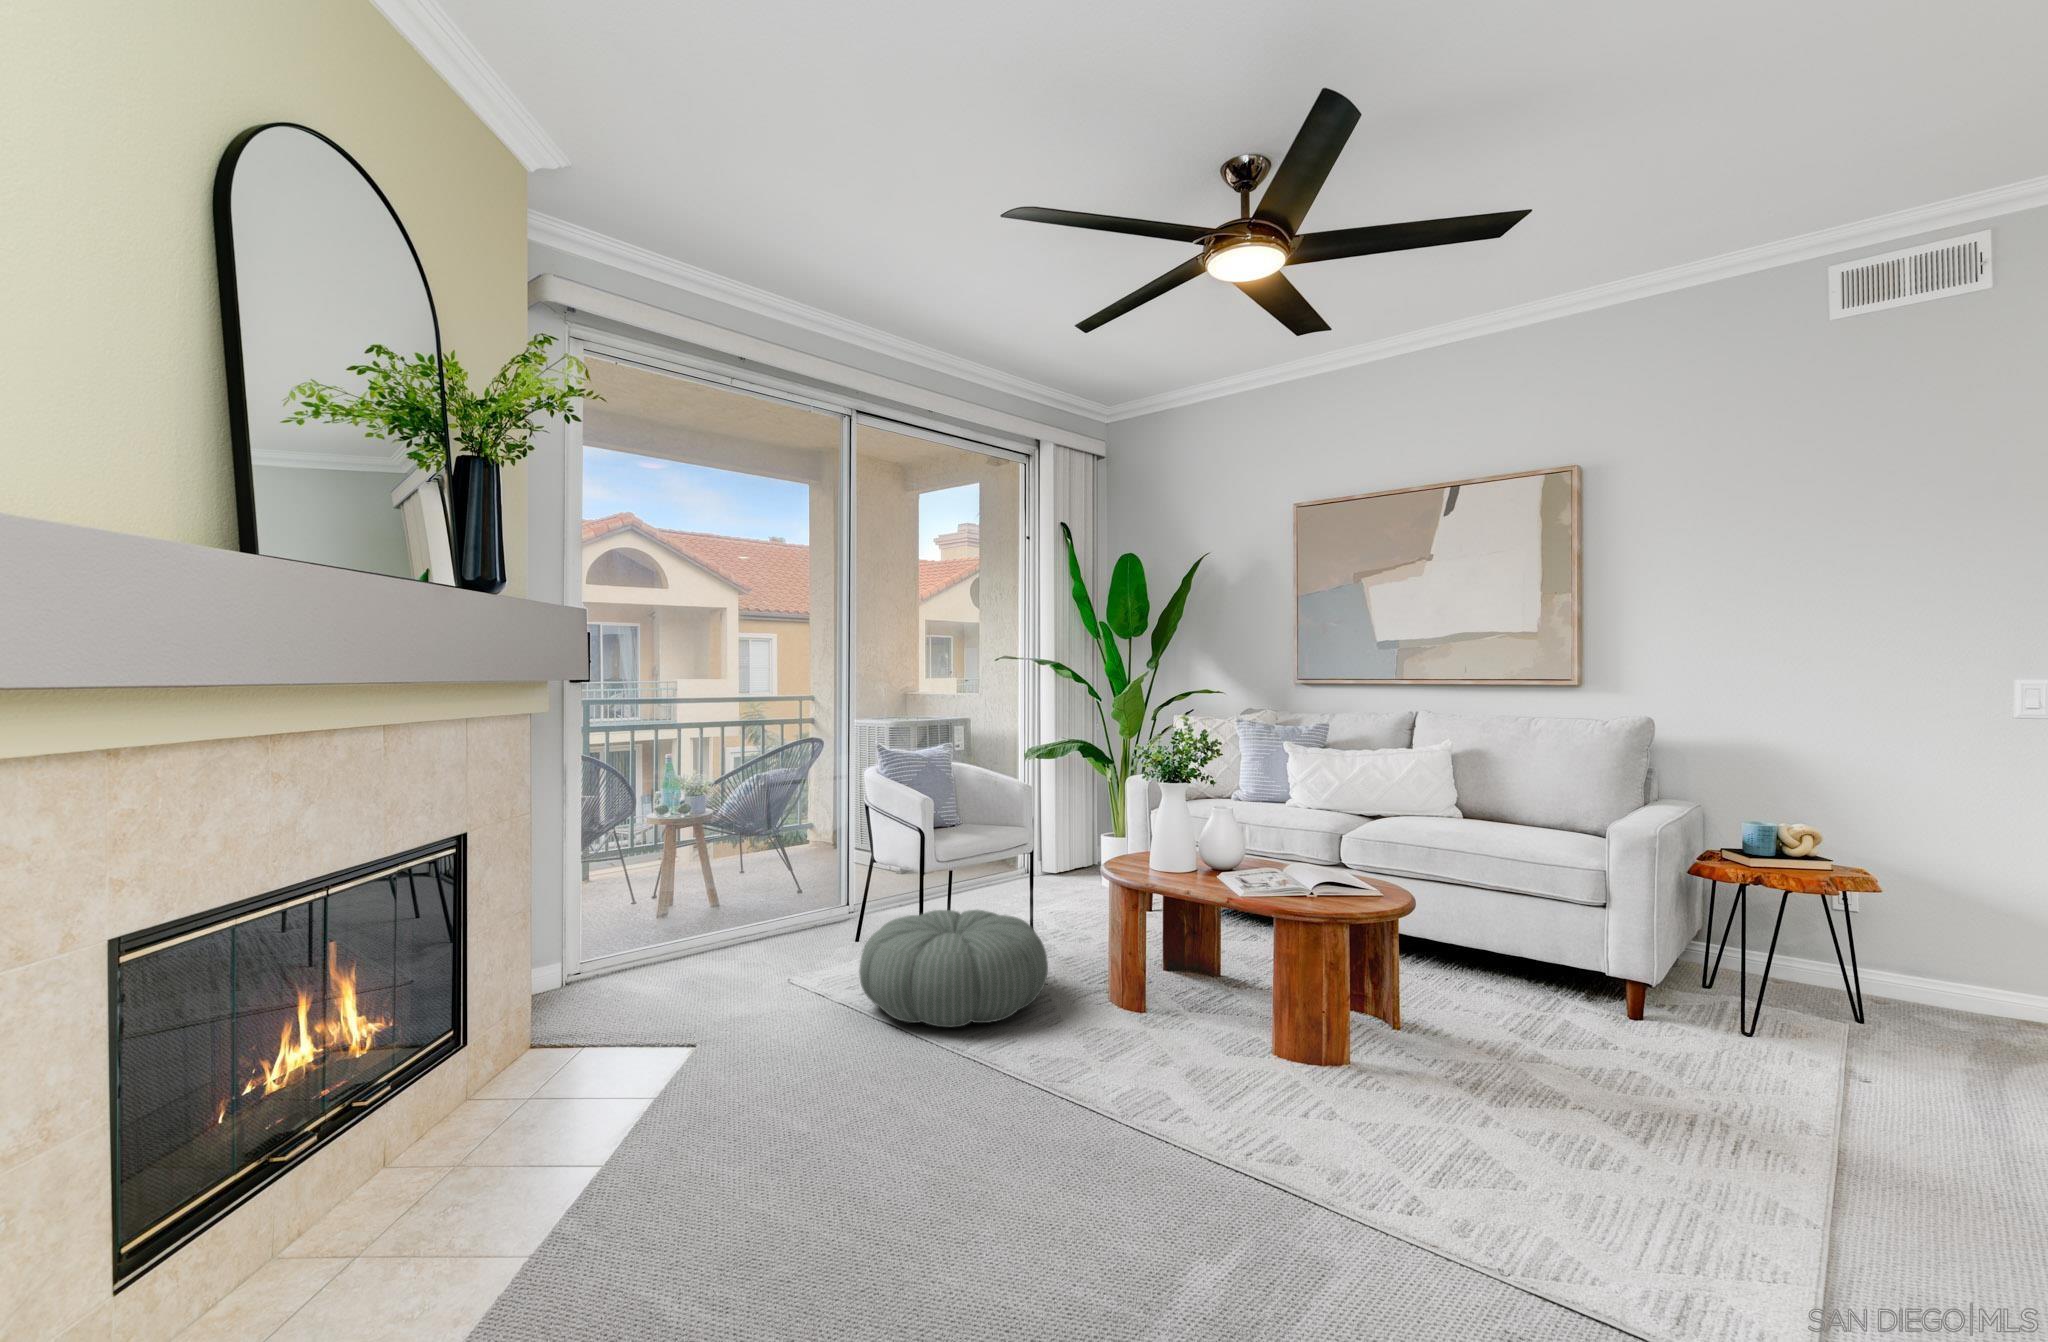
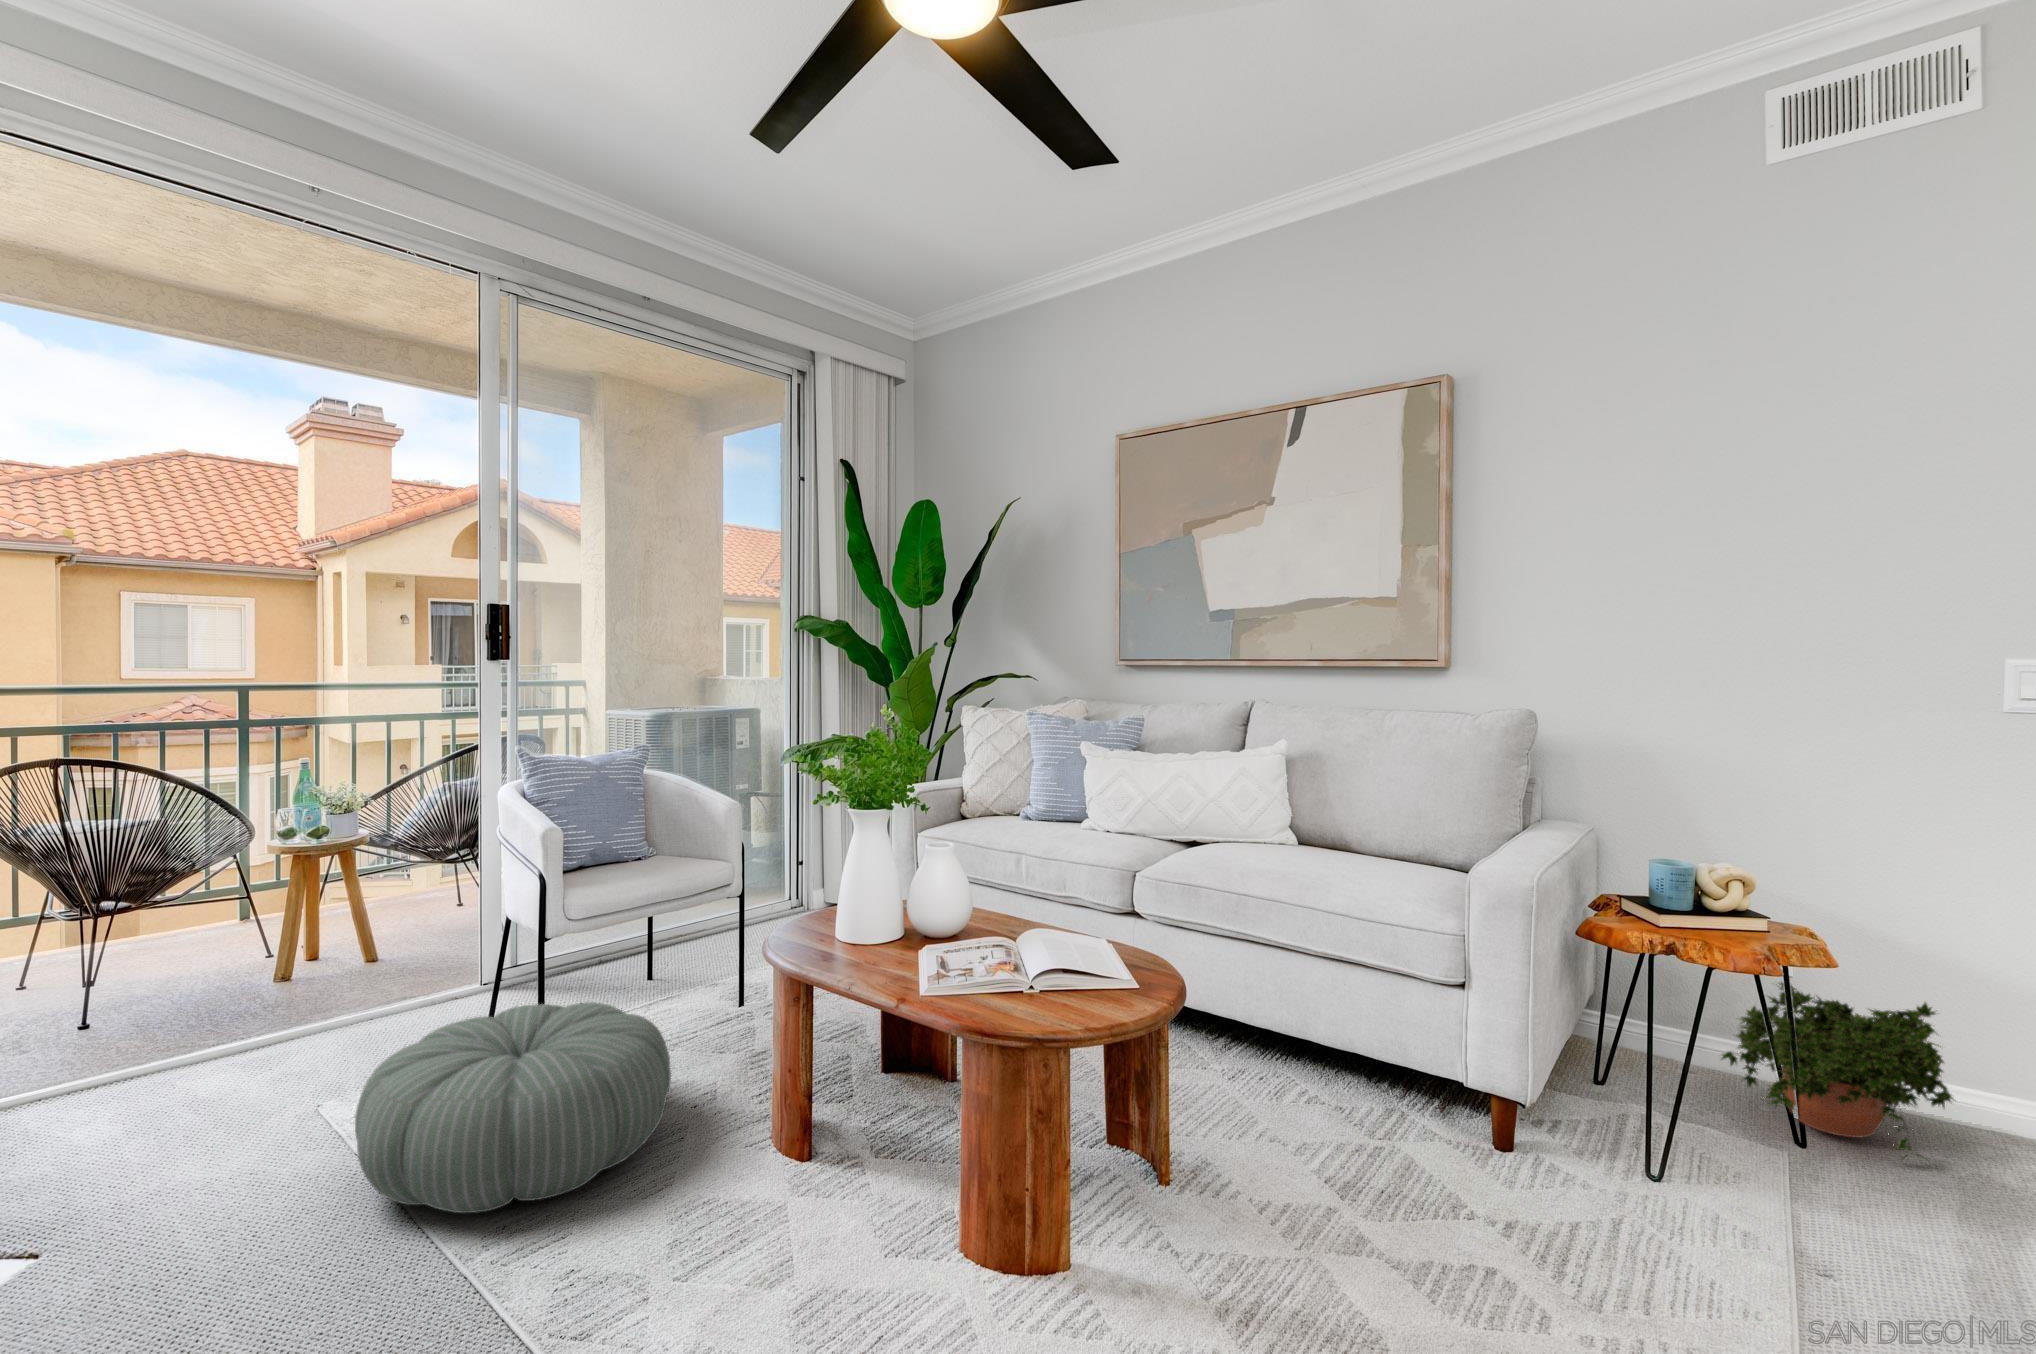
potted plant: none [1799,913,1979,1036] -> present [1721,982,1953,1160]

